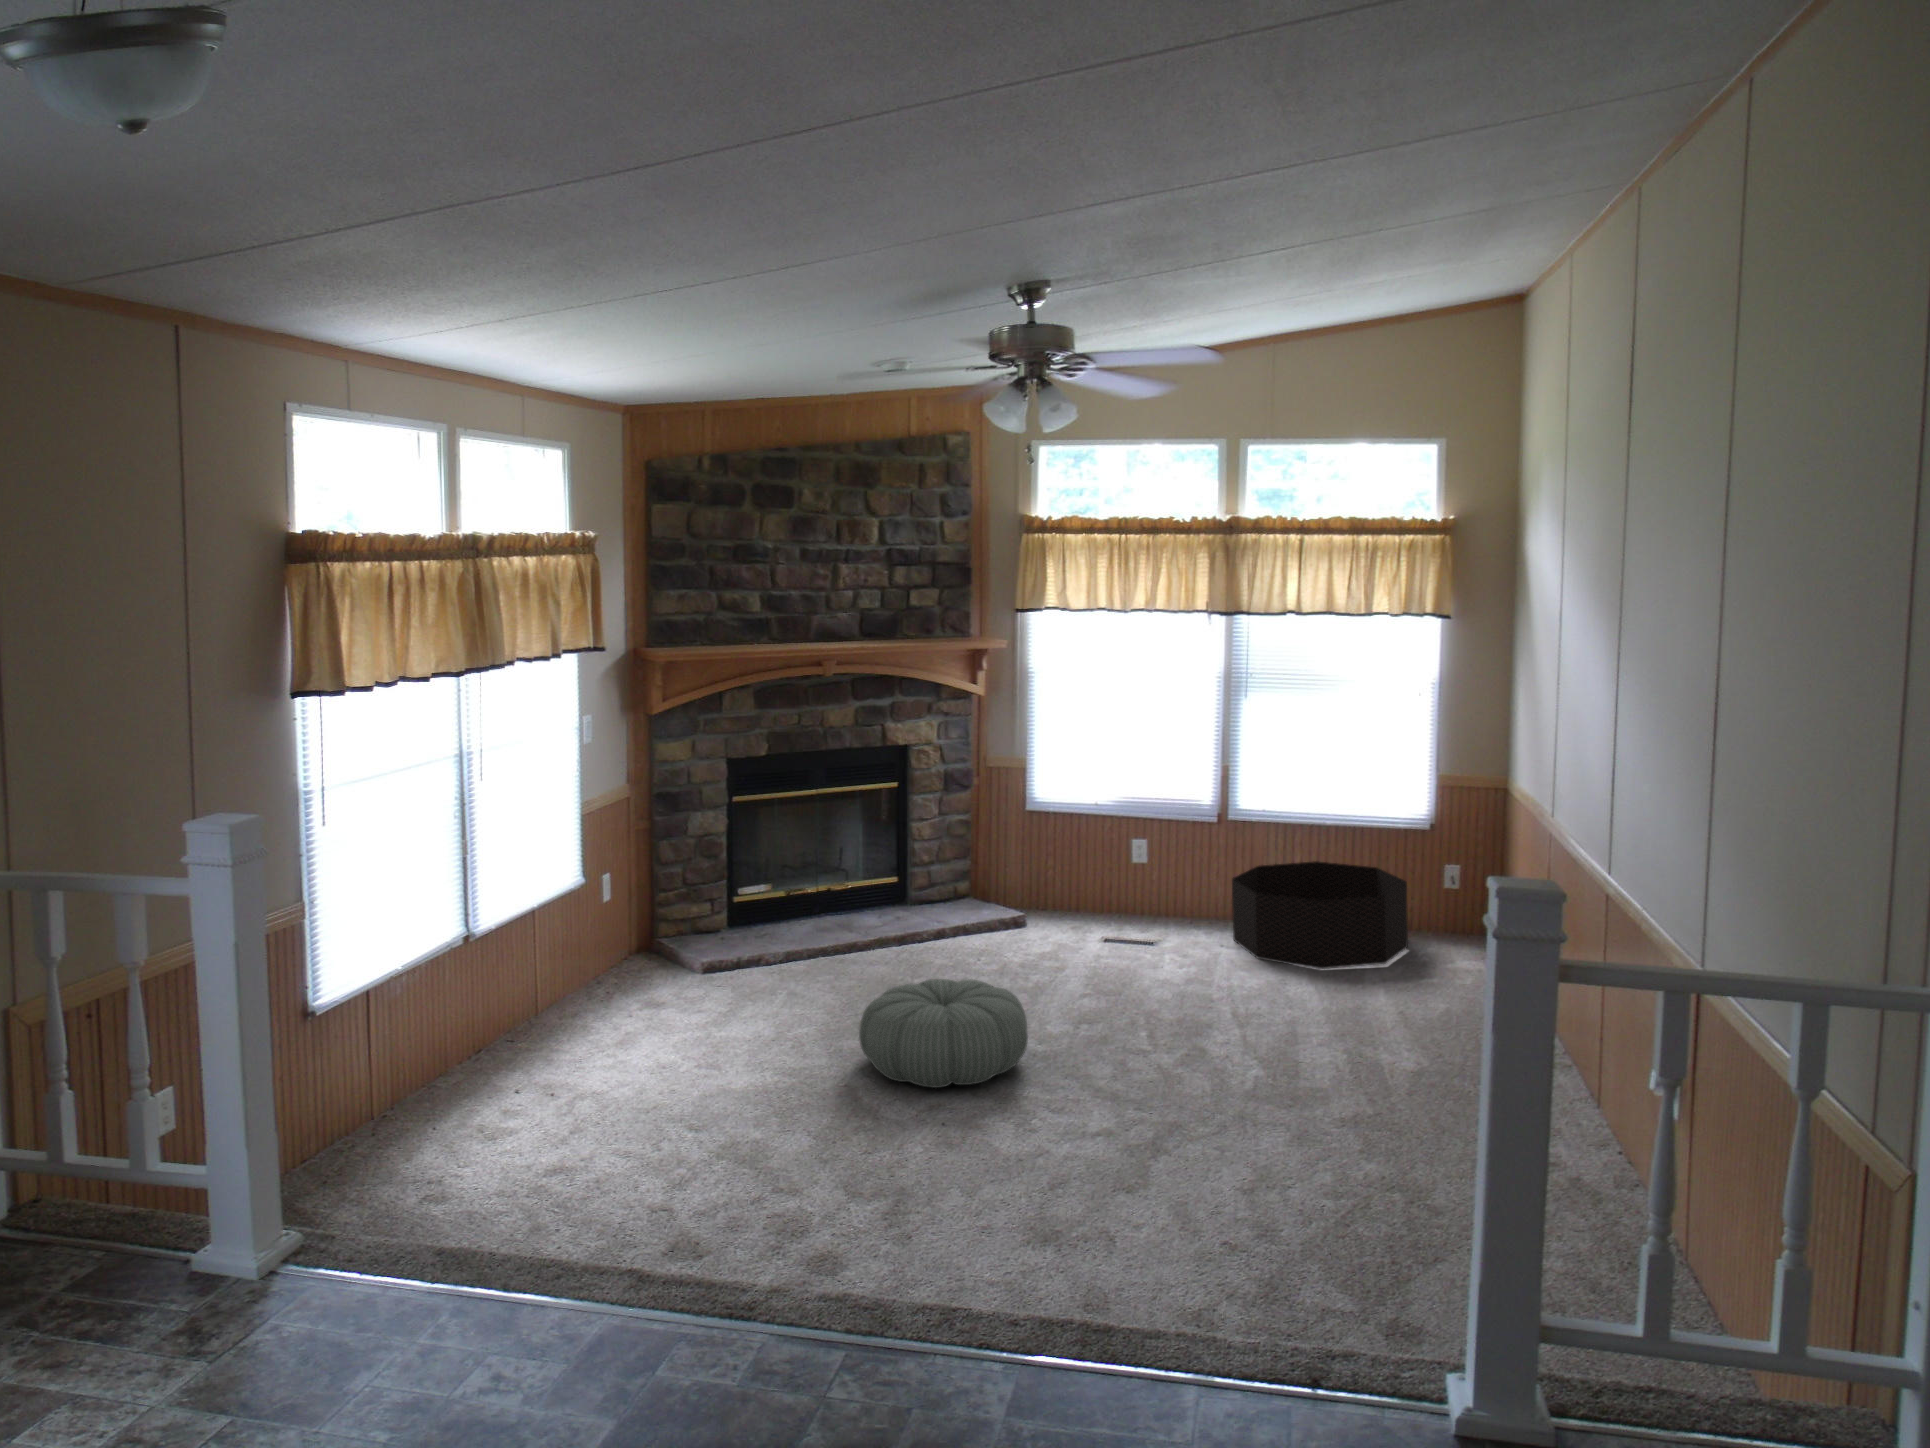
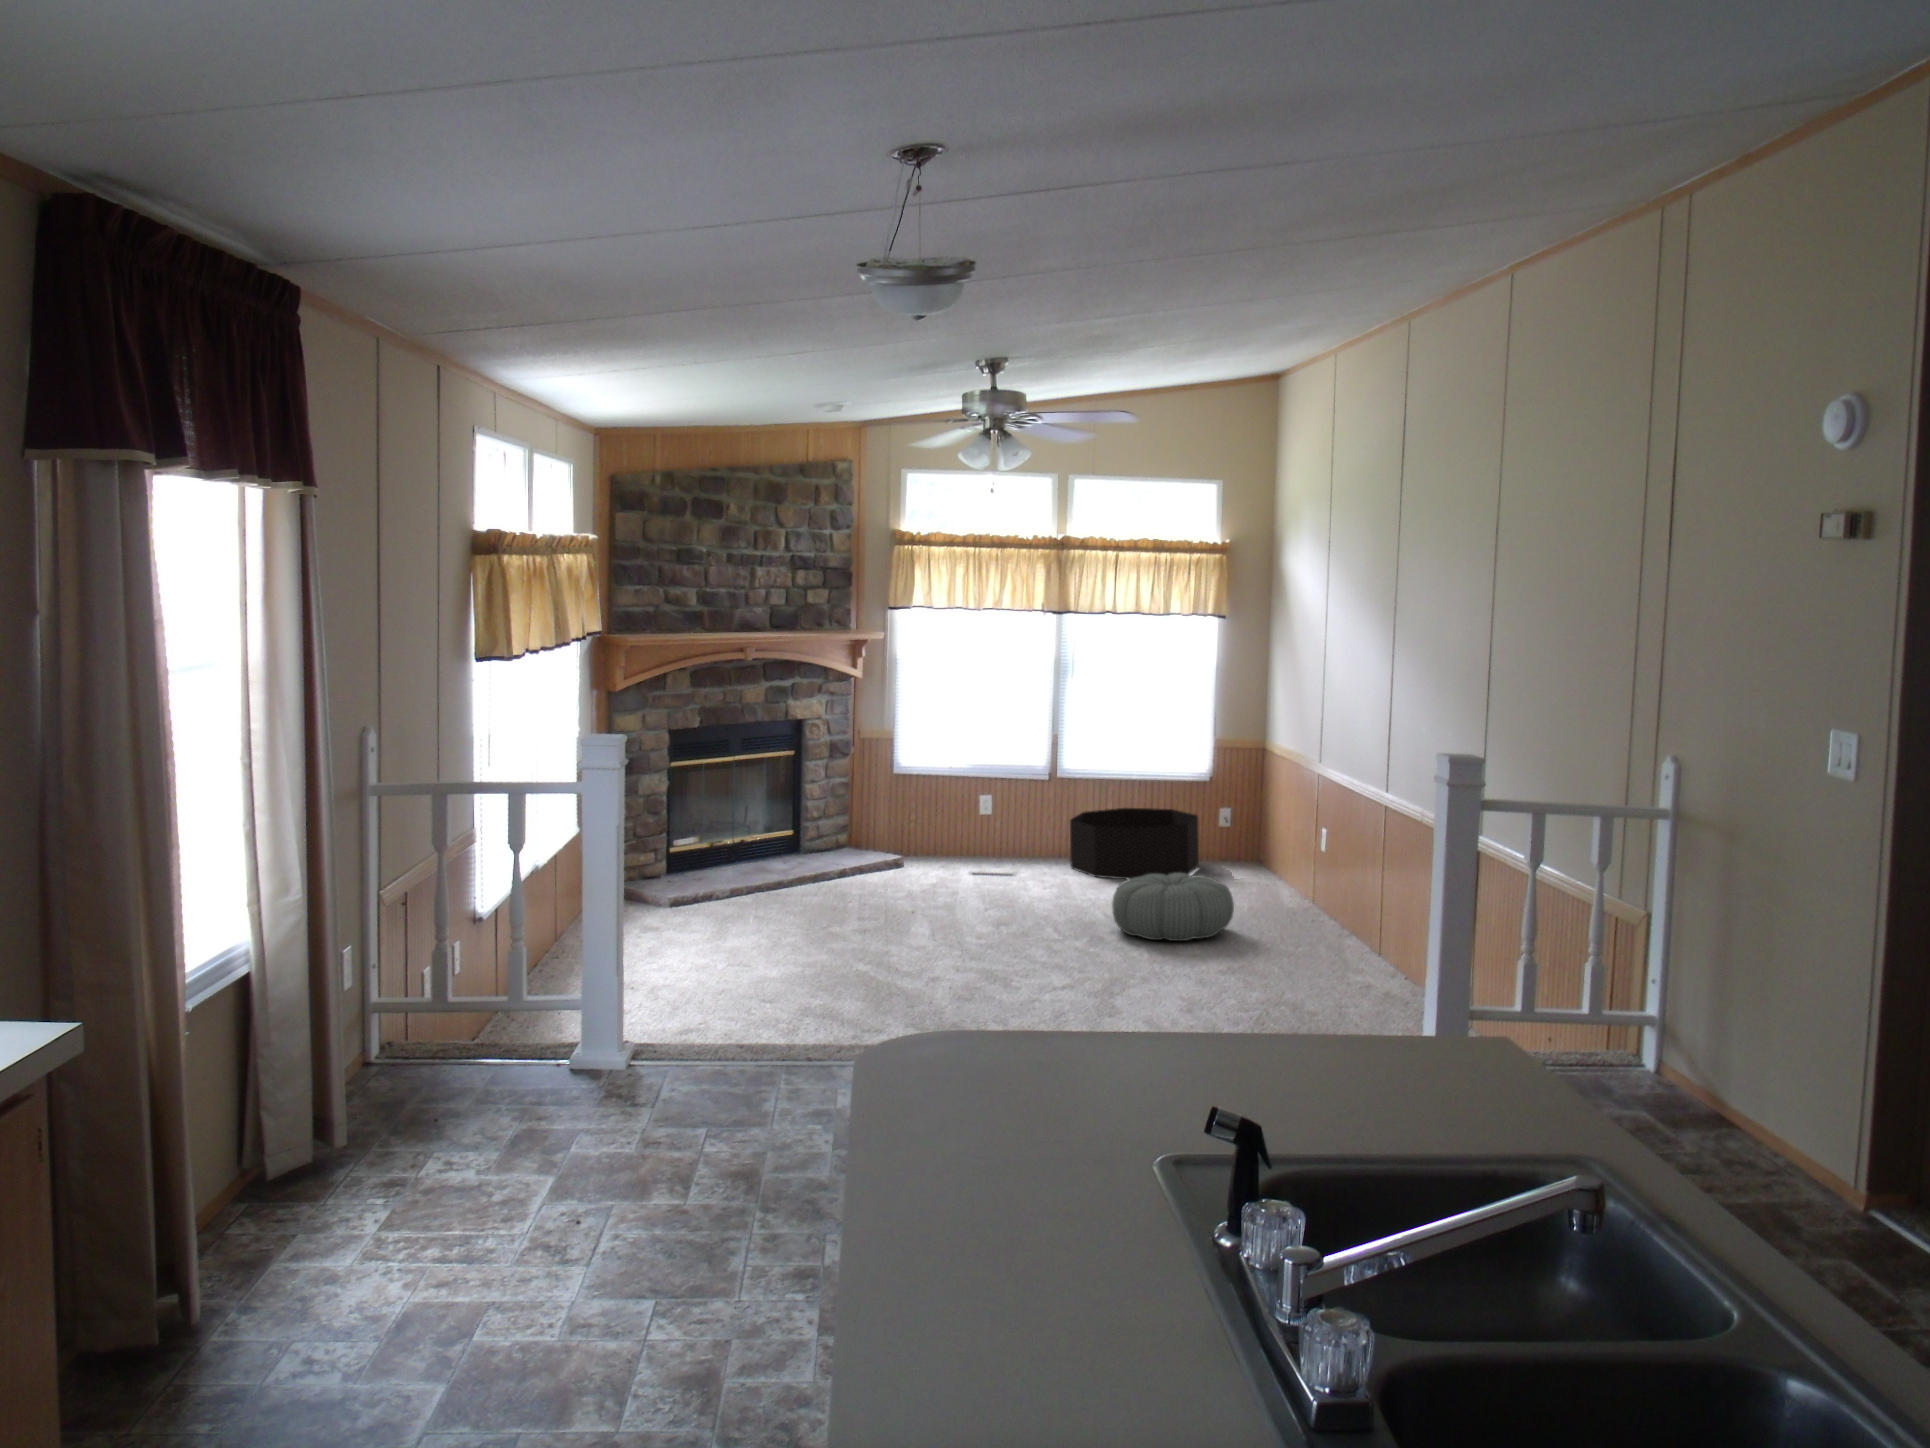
pouf: present [859,979,1028,1088] -> present [1112,873,1234,941]

